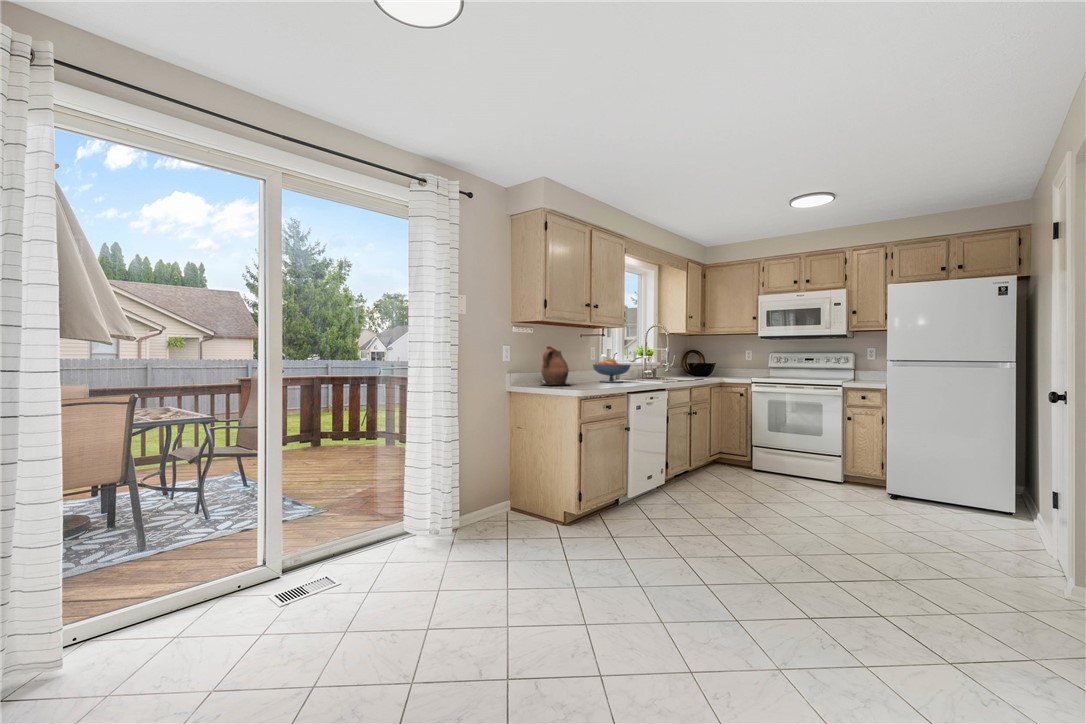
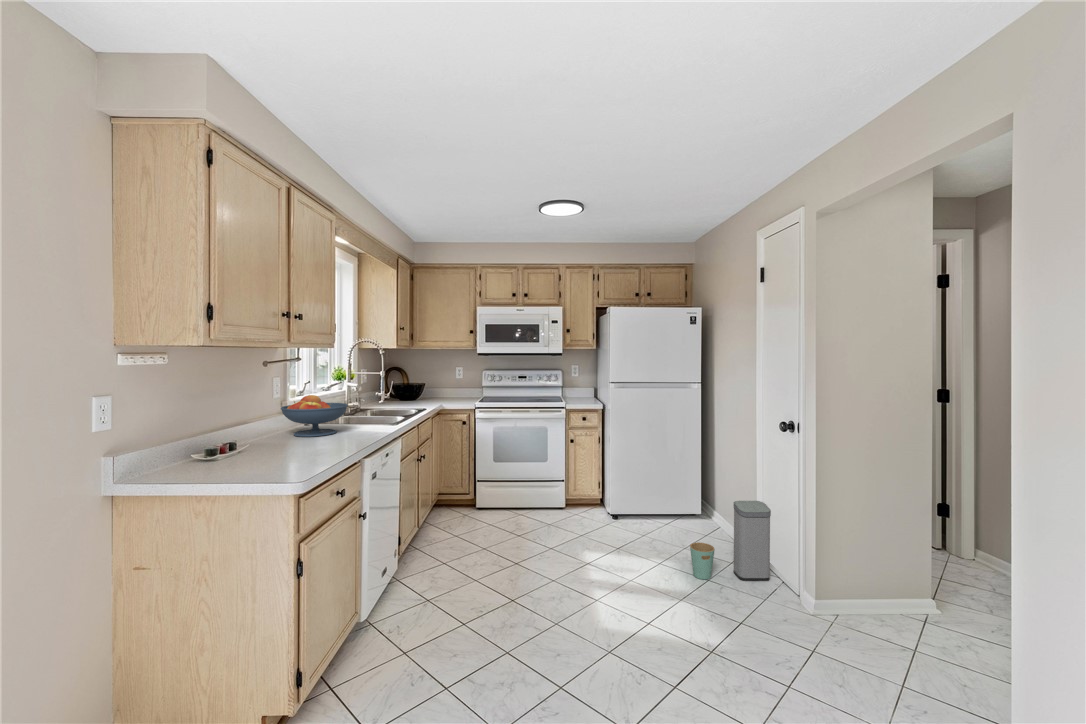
ceramic pitcher: present [541,346,571,385] -> none [181,394,266,474]
trash can: none [932,479,1046,571] -> present [690,501,771,581]

